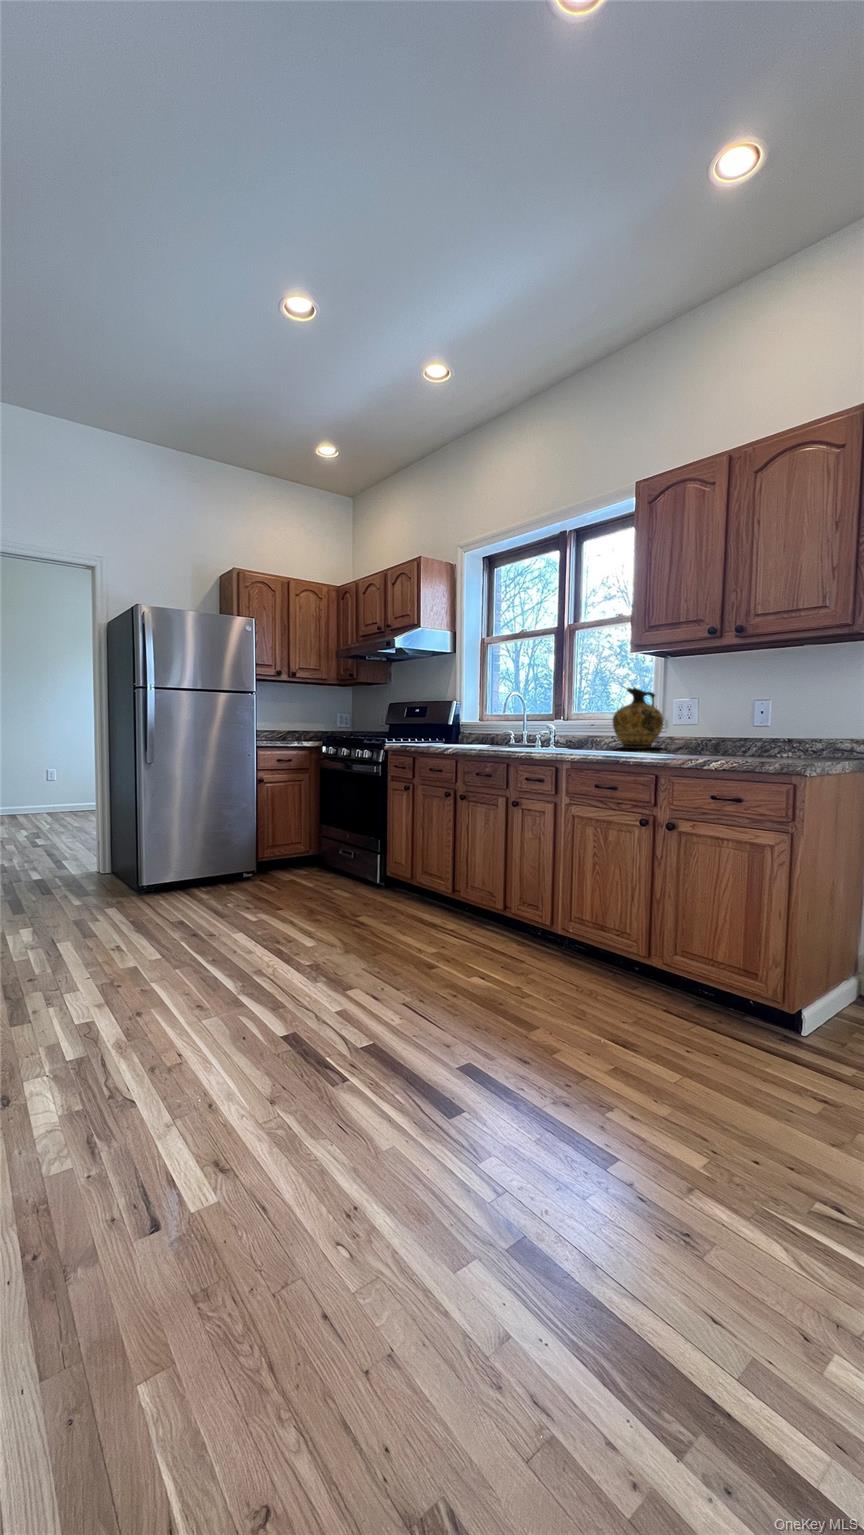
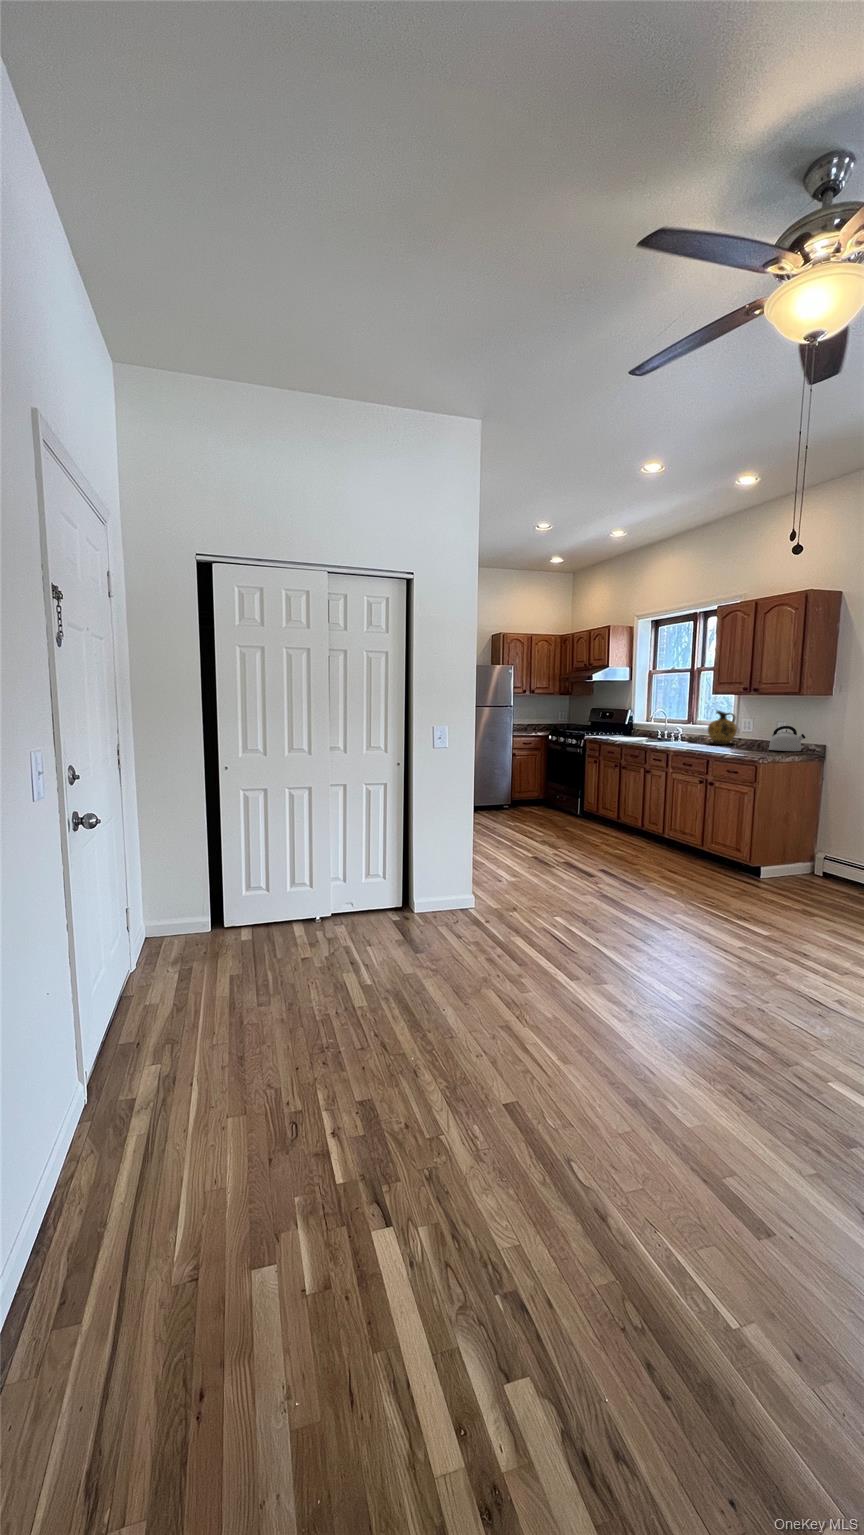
kettle: none [751,706,821,754] -> present [769,726,806,751]

